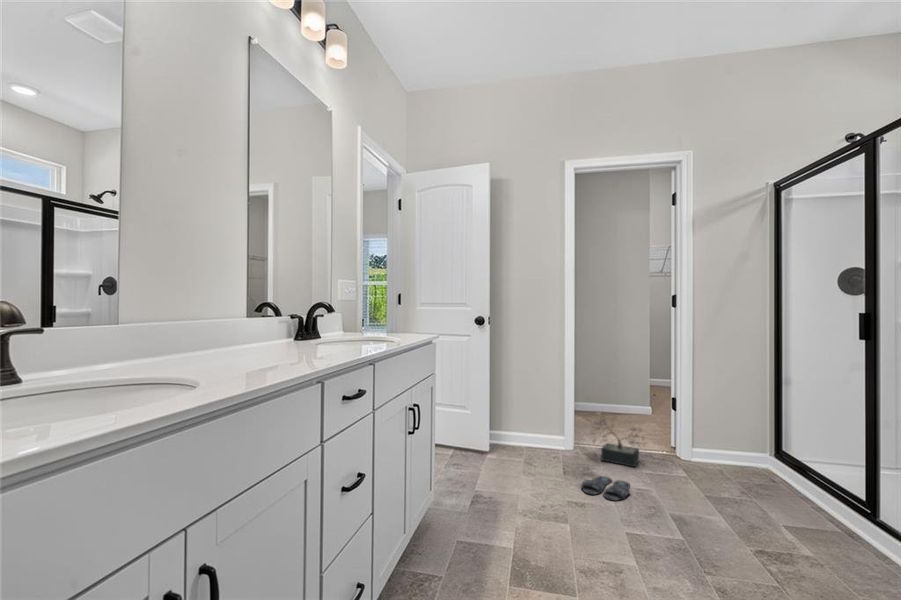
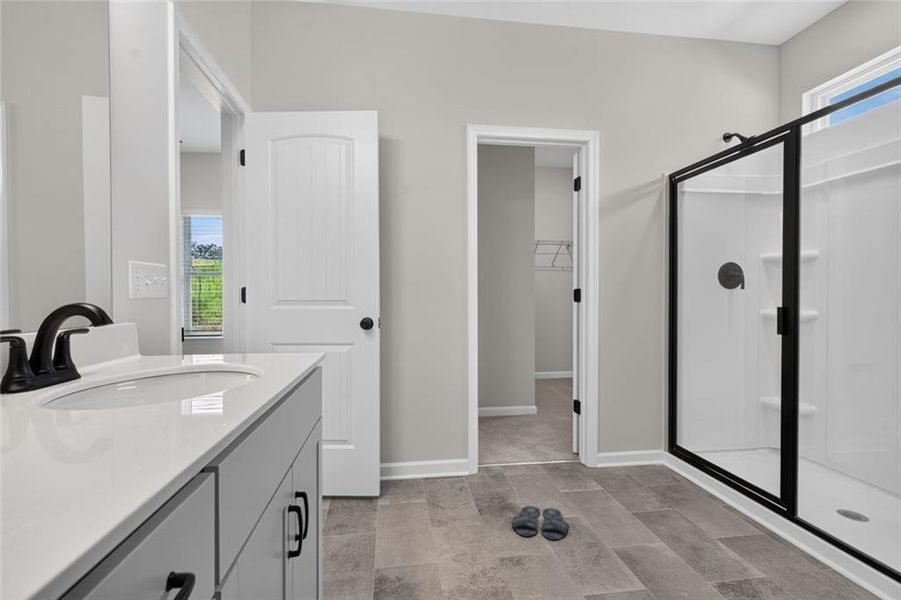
decorative plant: present [591,412,647,467] -> none [498,424,563,486]

